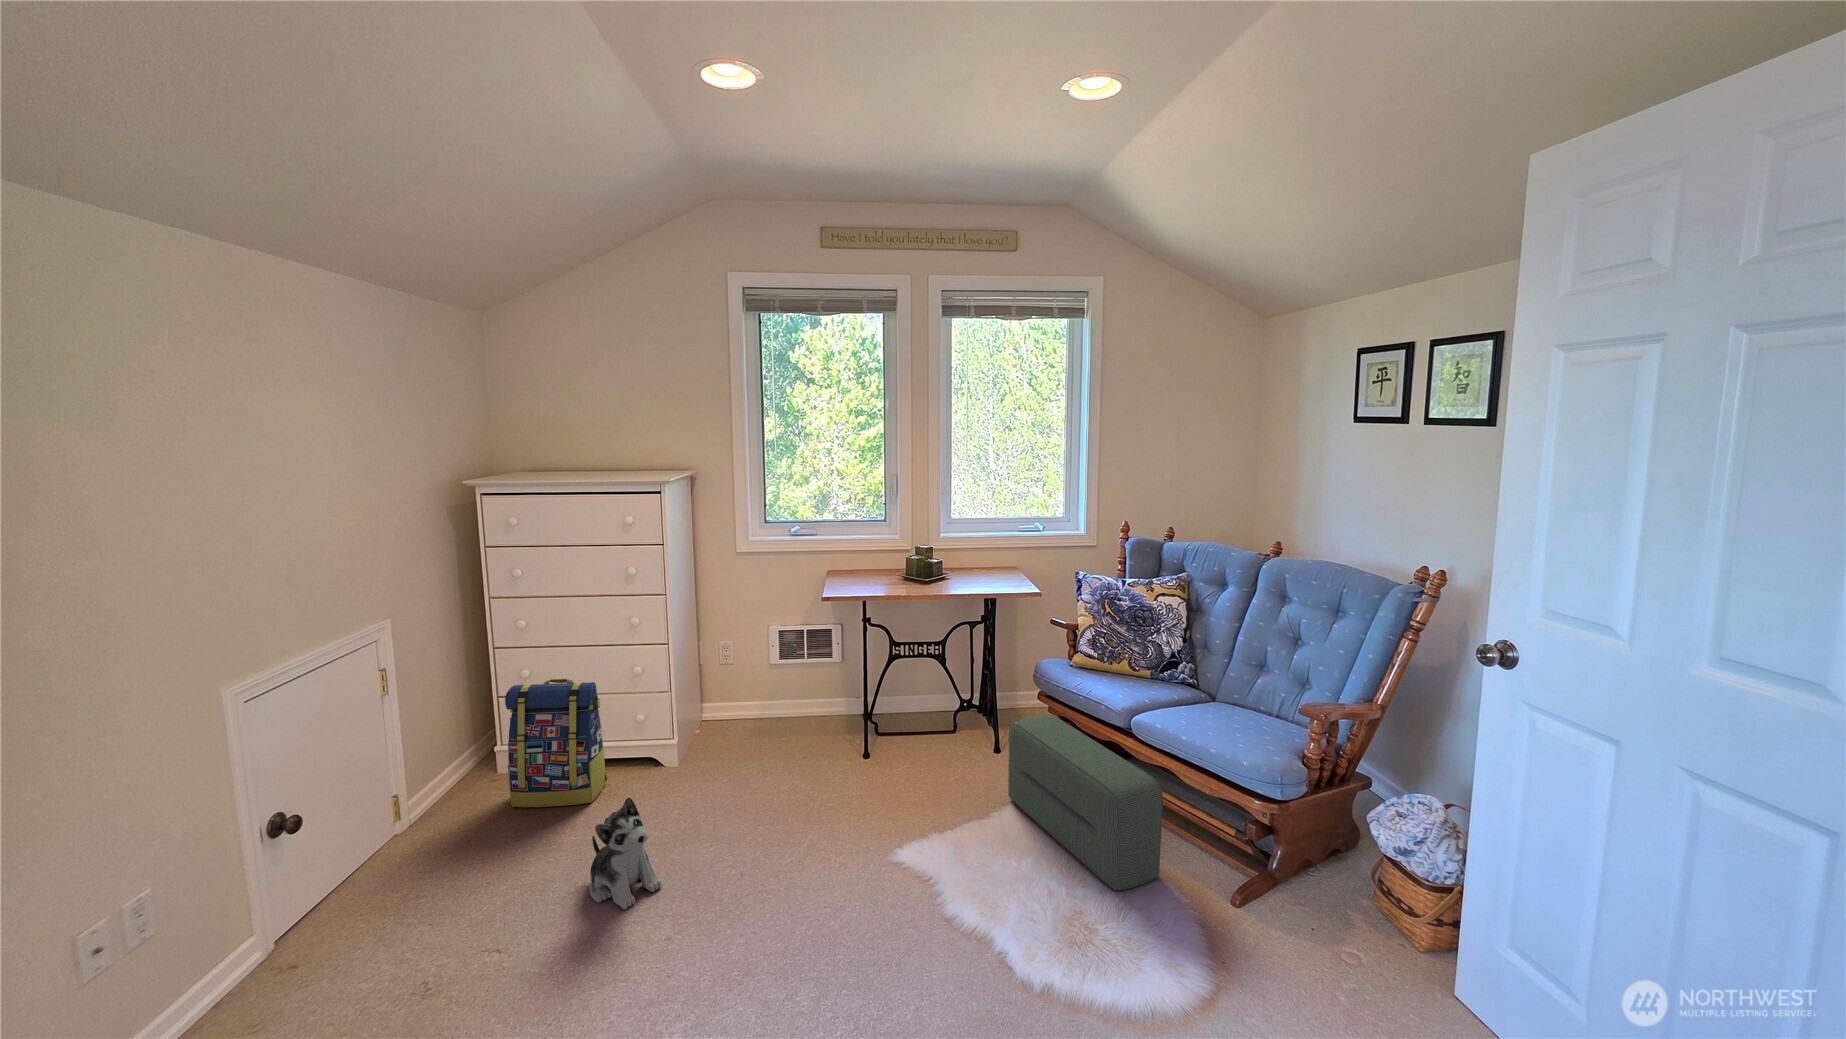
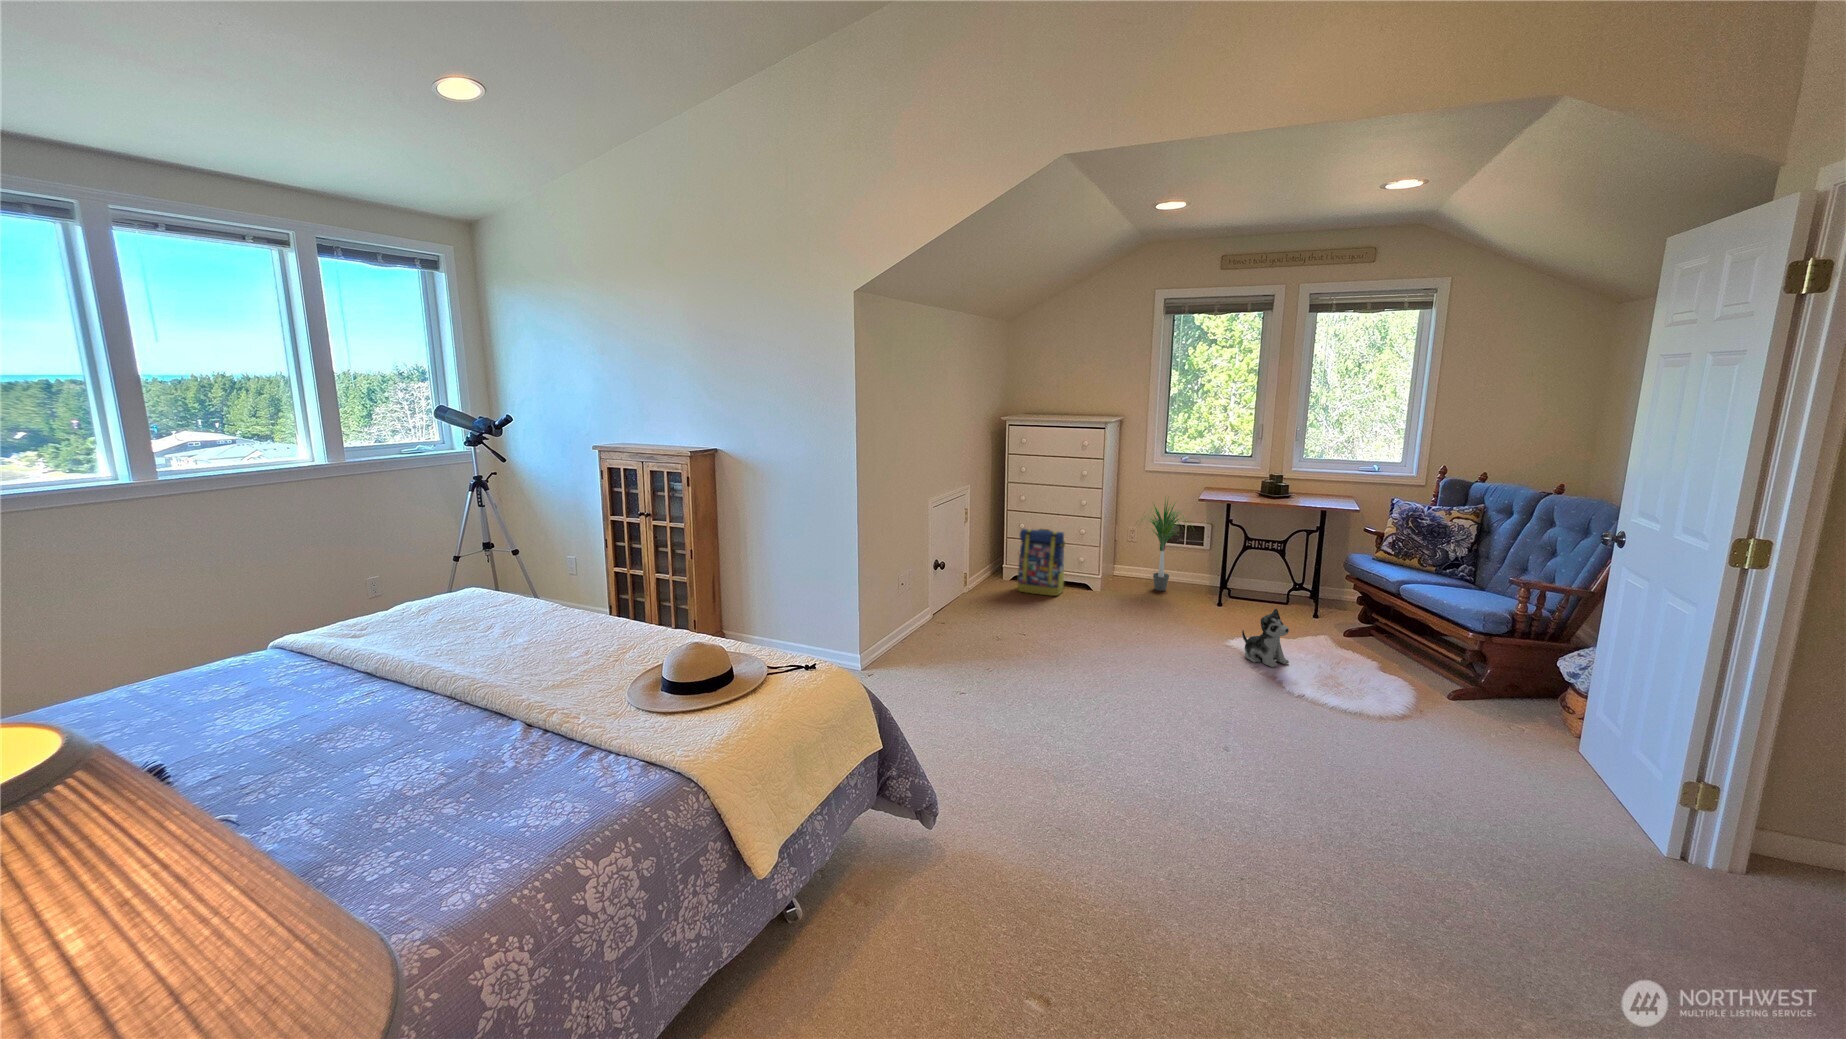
potted plant: none [719,587,823,744] -> present [1142,500,1184,591]
pouf: present [1008,715,1163,890] -> none [1313,584,1407,676]
plush toy: present [589,797,662,909] -> present [1242,609,1289,667]

